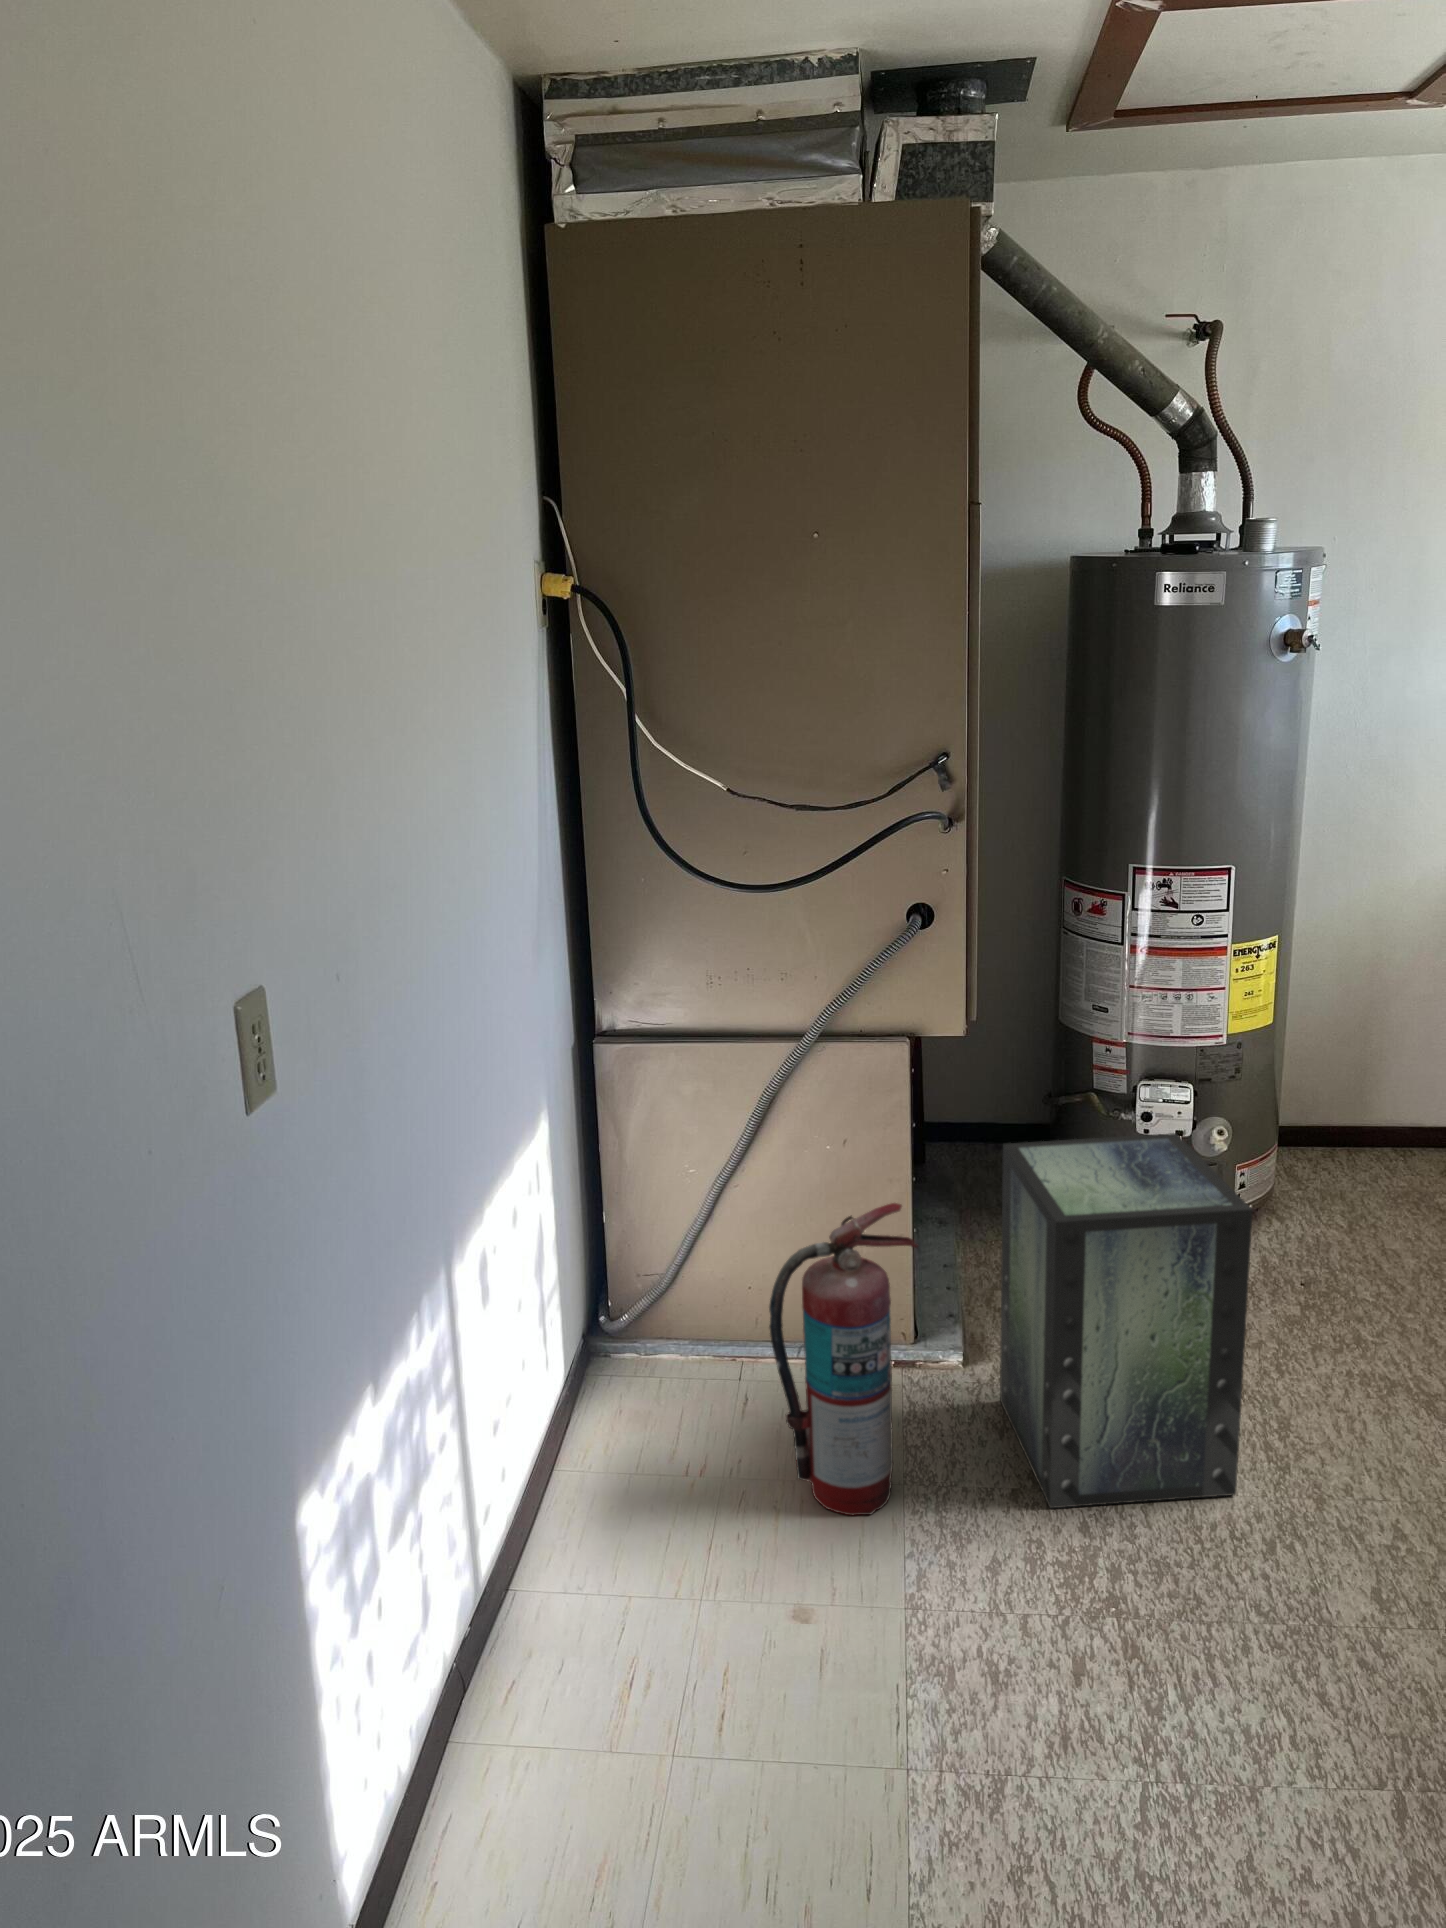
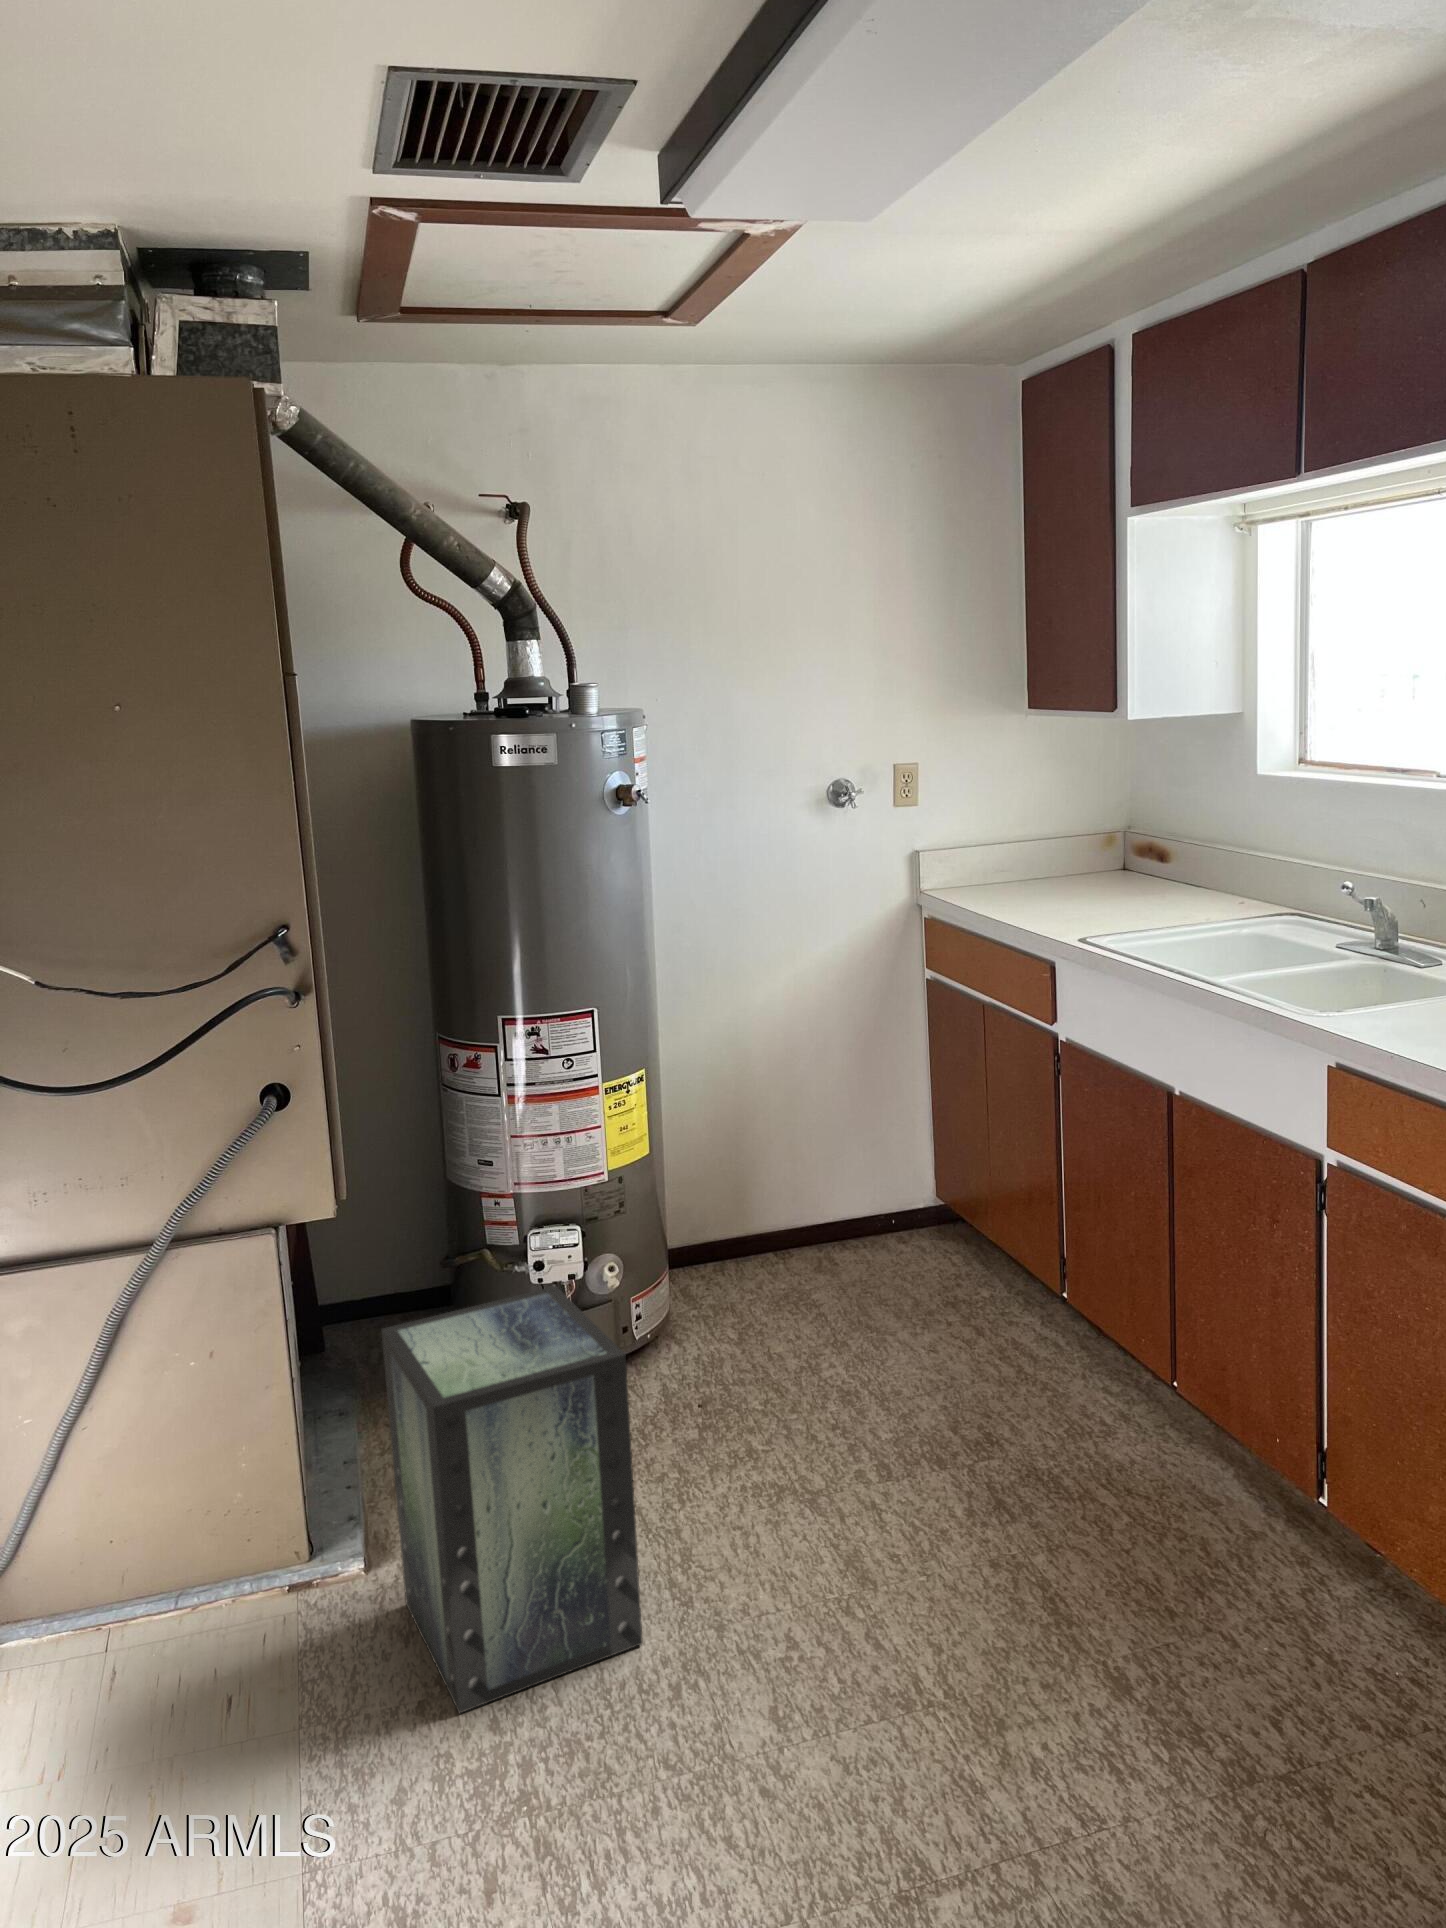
fire extinguisher: present [769,1203,918,1515] -> none [118,1420,291,1790]

